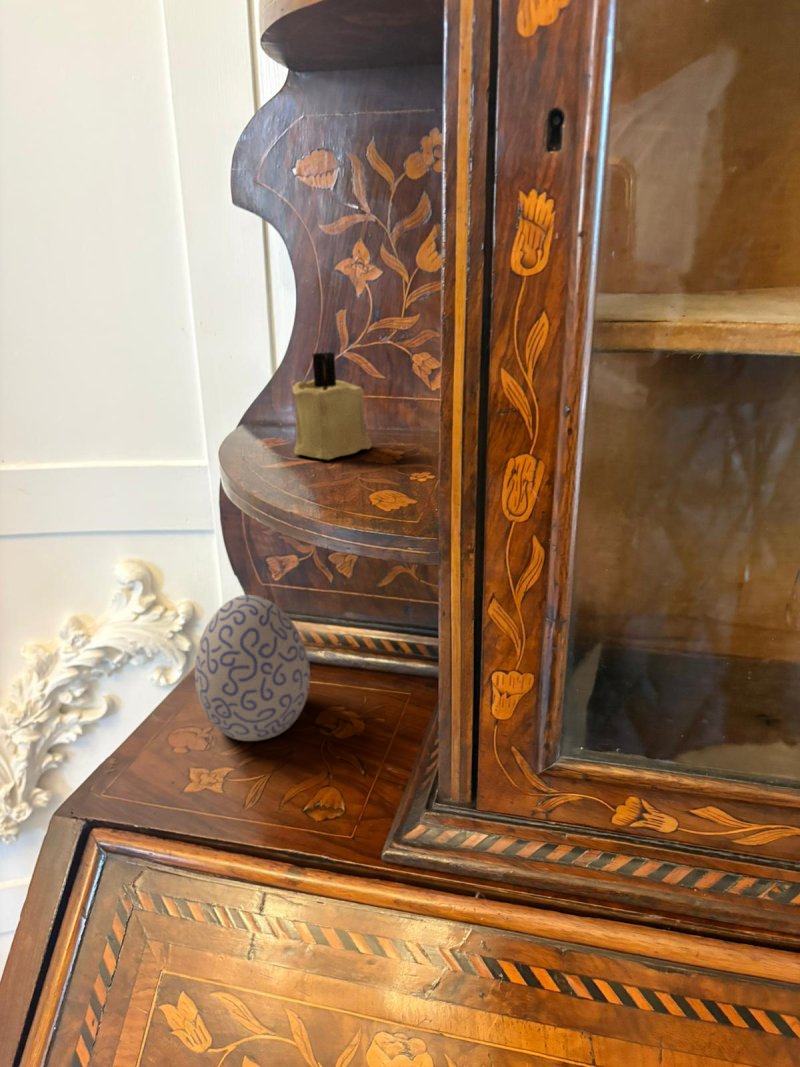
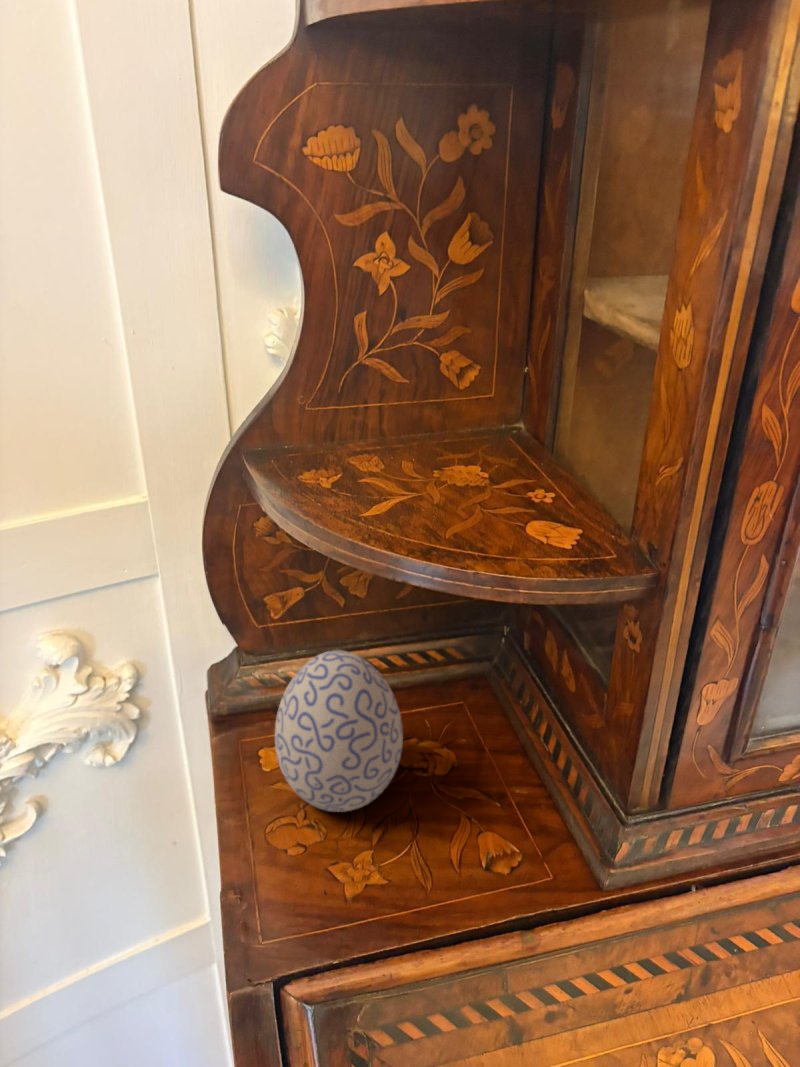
candle: present [293,352,371,459] -> none [357,367,439,489]

